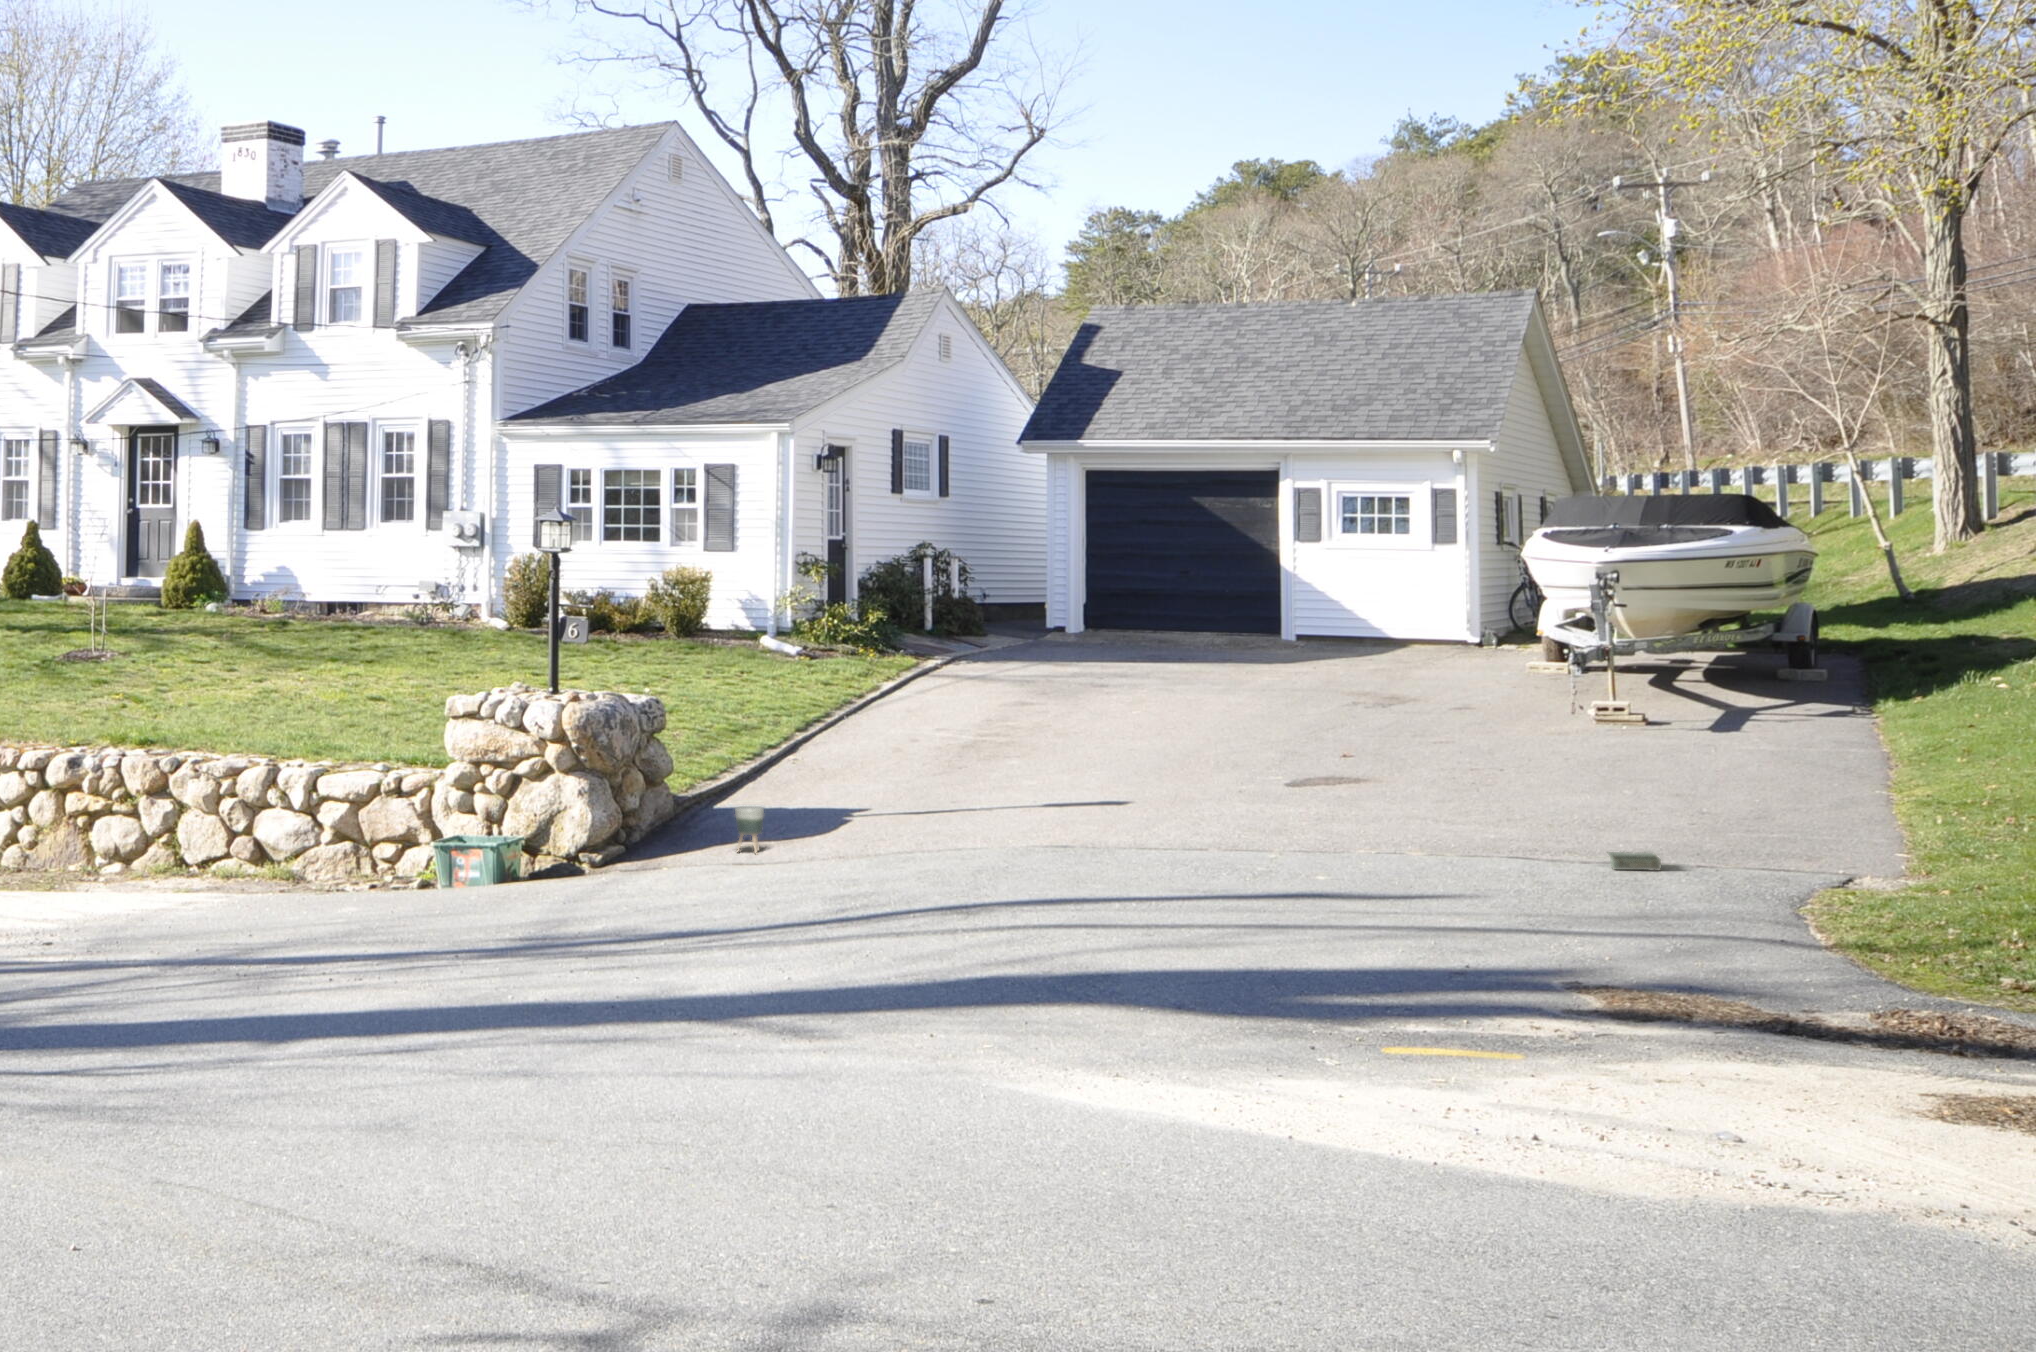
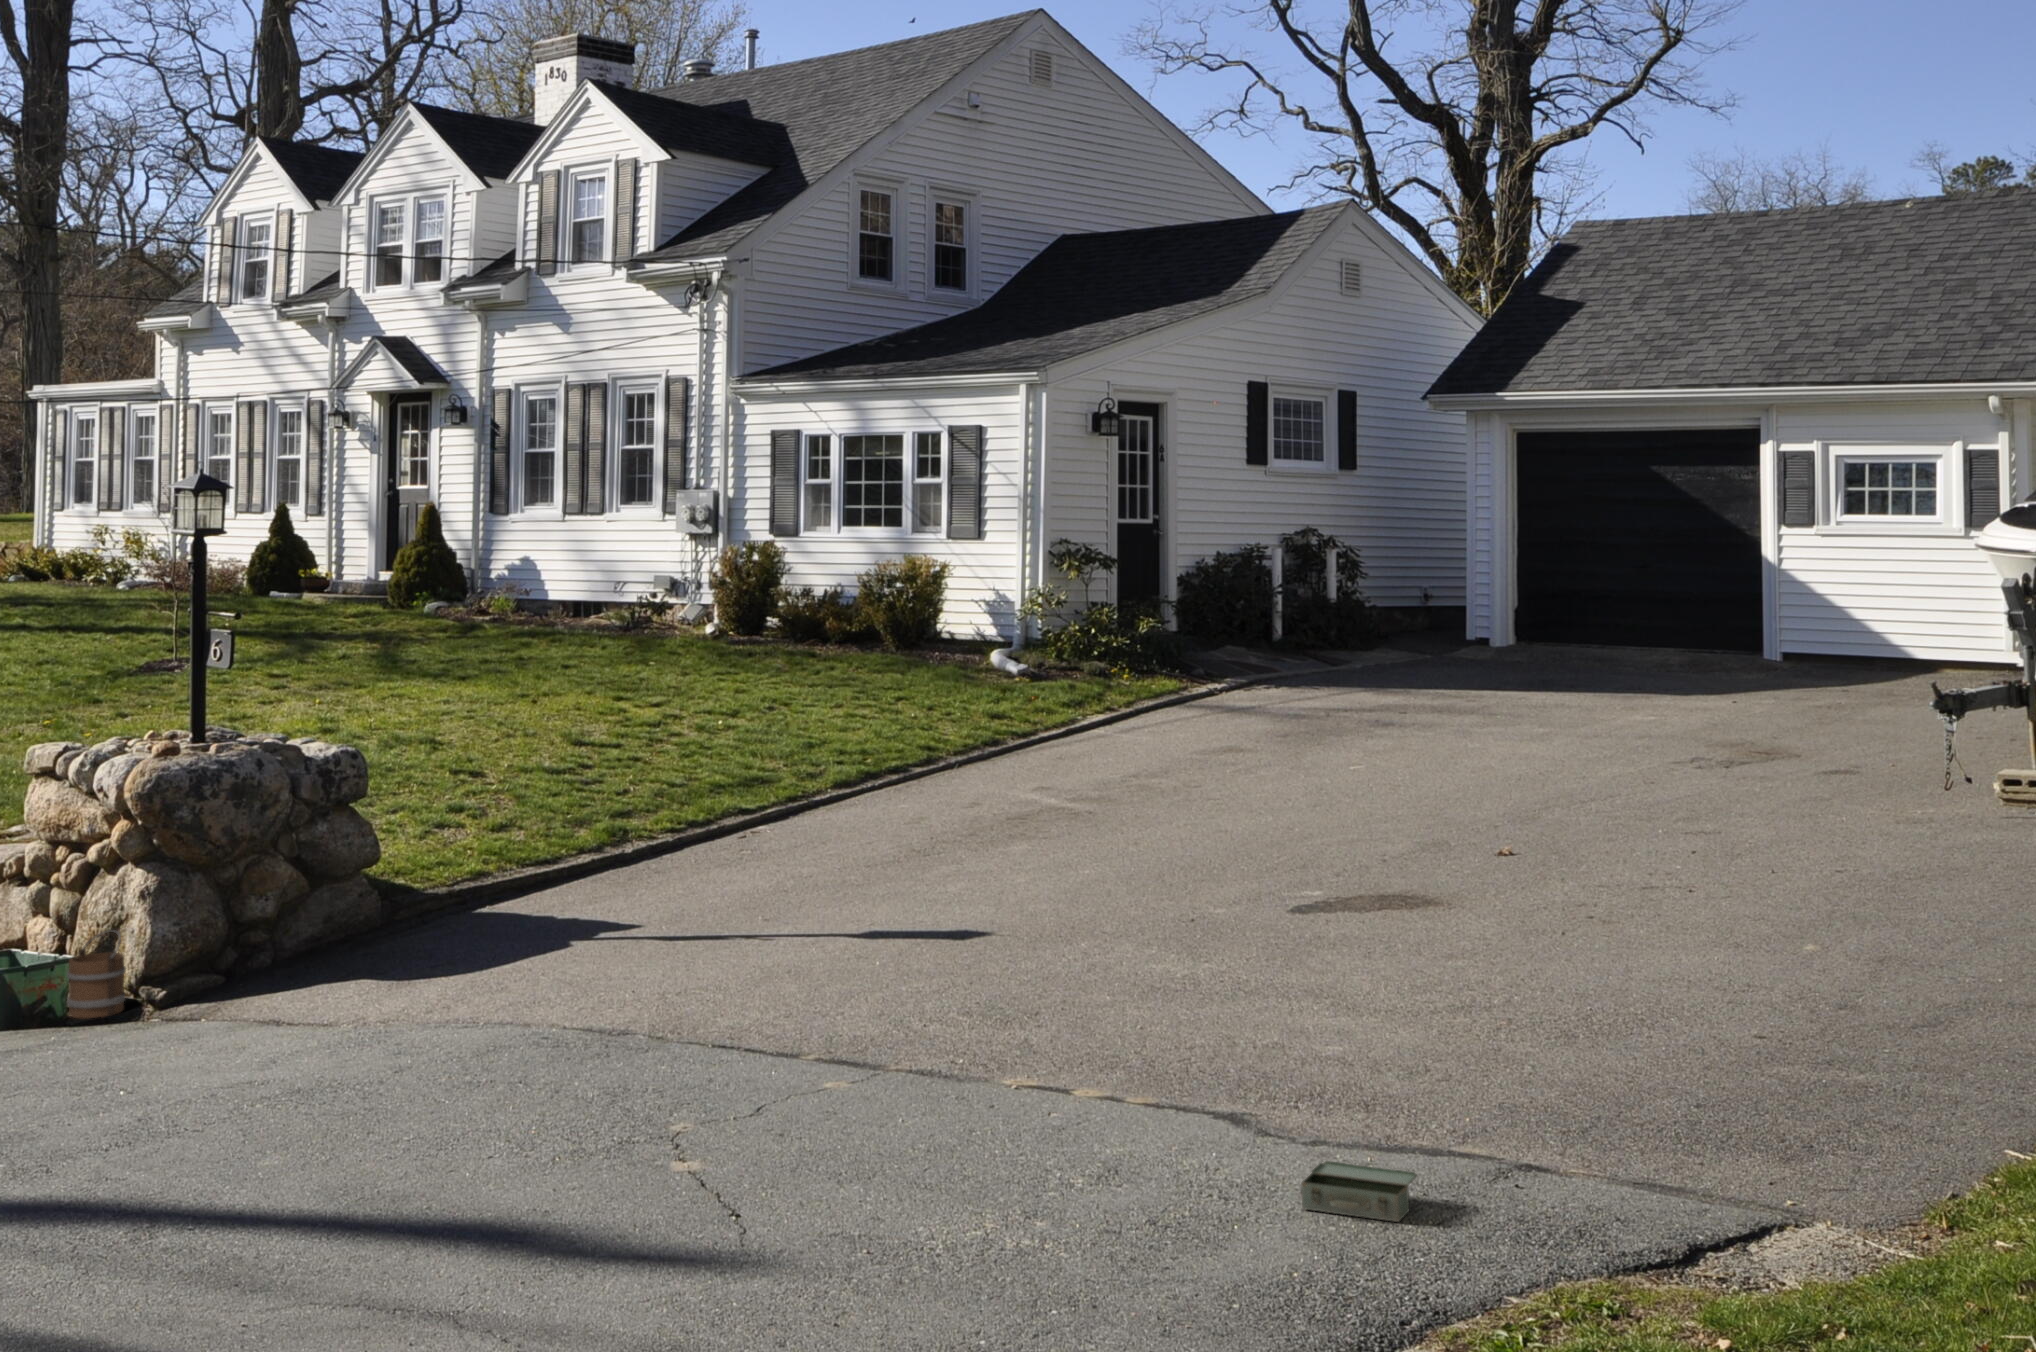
planter: present [735,806,764,853] -> none [175,928,226,1012]
bucket: none [674,808,709,861] -> present [67,930,126,1018]

